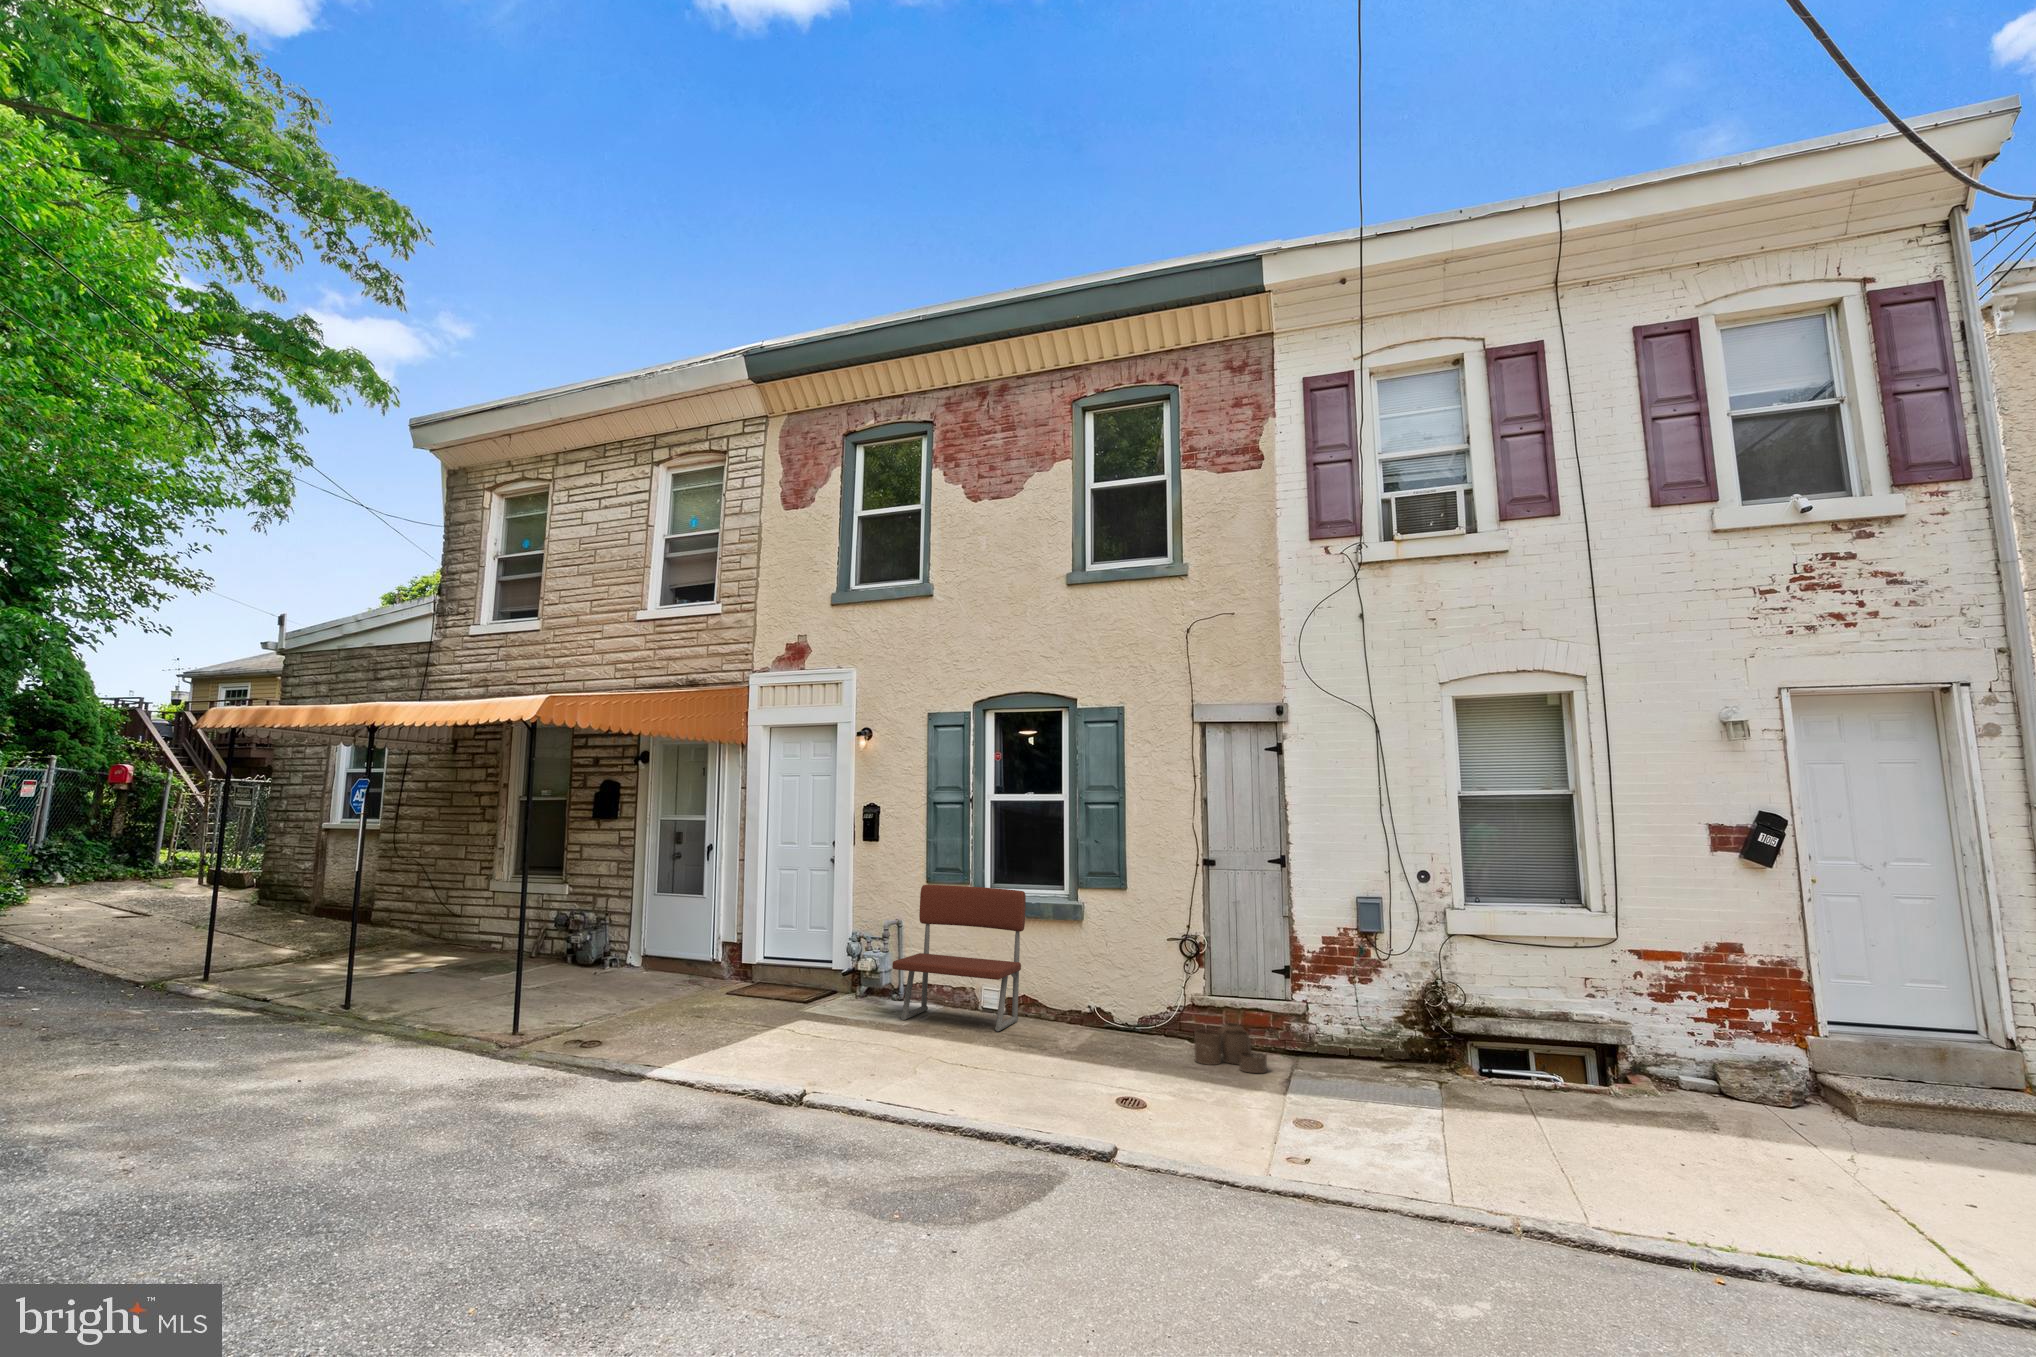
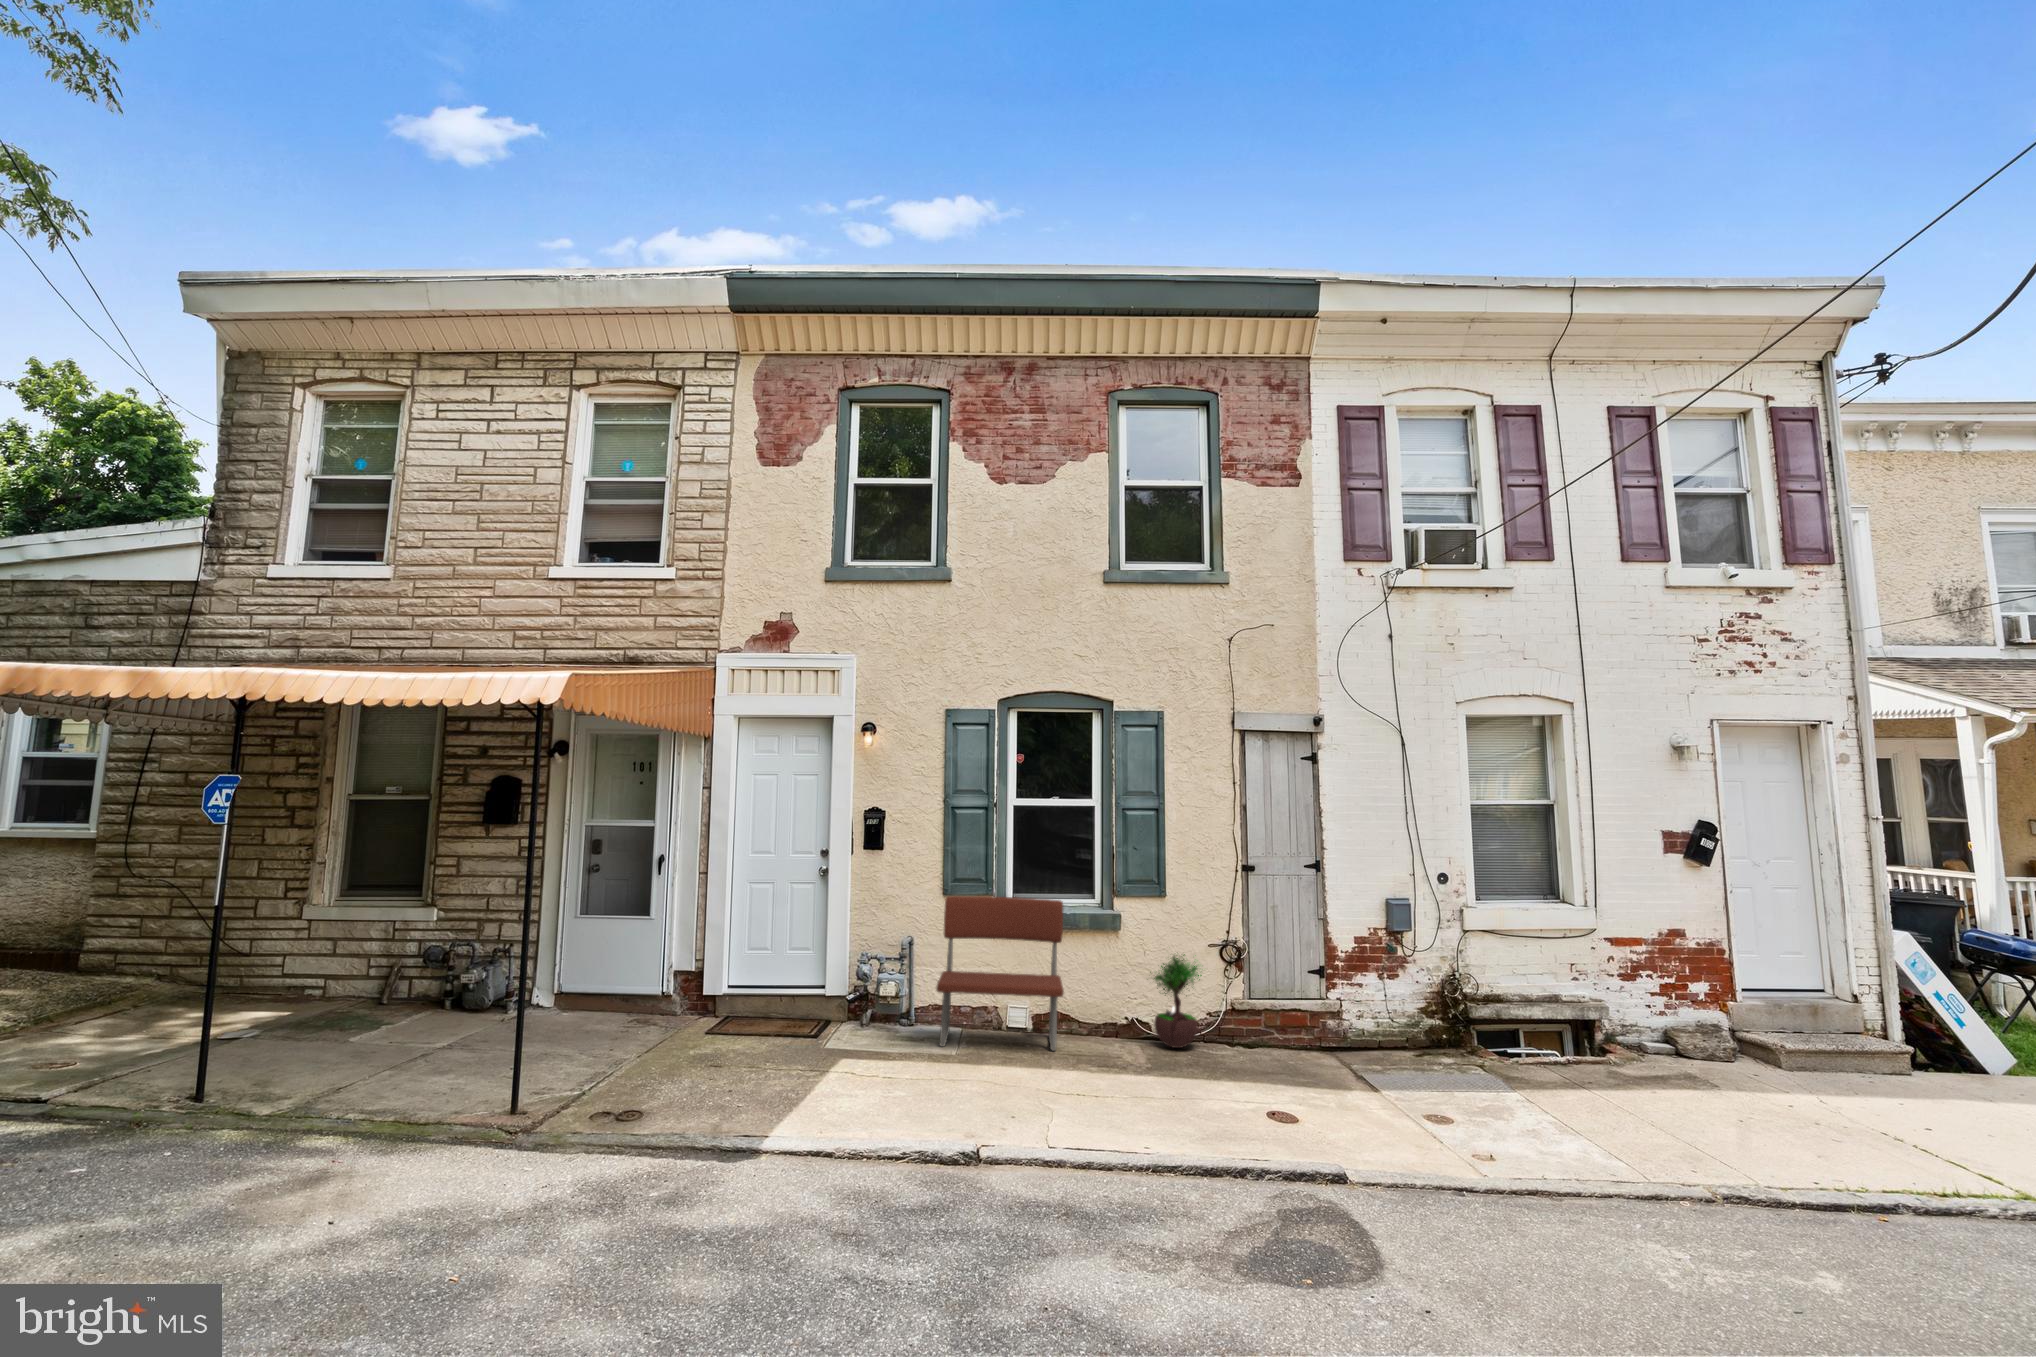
potted tree: none [1091,938,1148,1039] -> present [1150,954,1202,1048]
woven basket: present [1194,1023,1267,1073] -> none [1264,1021,1341,1073]

